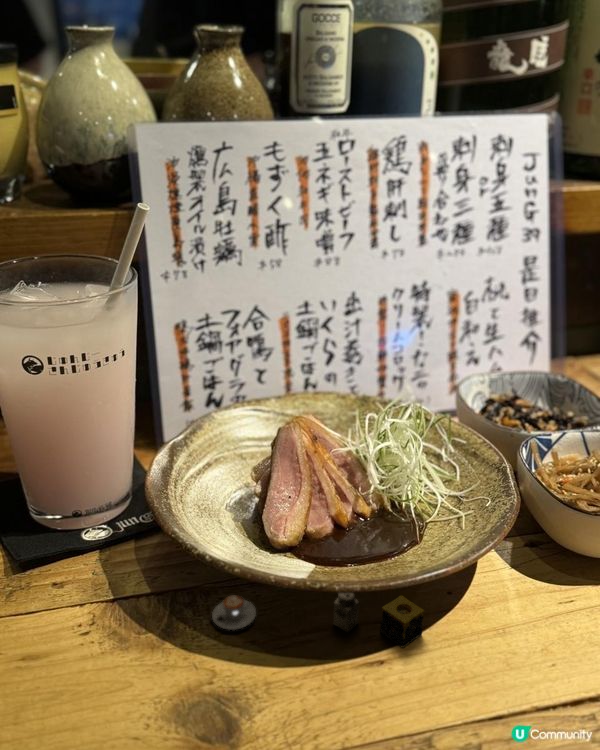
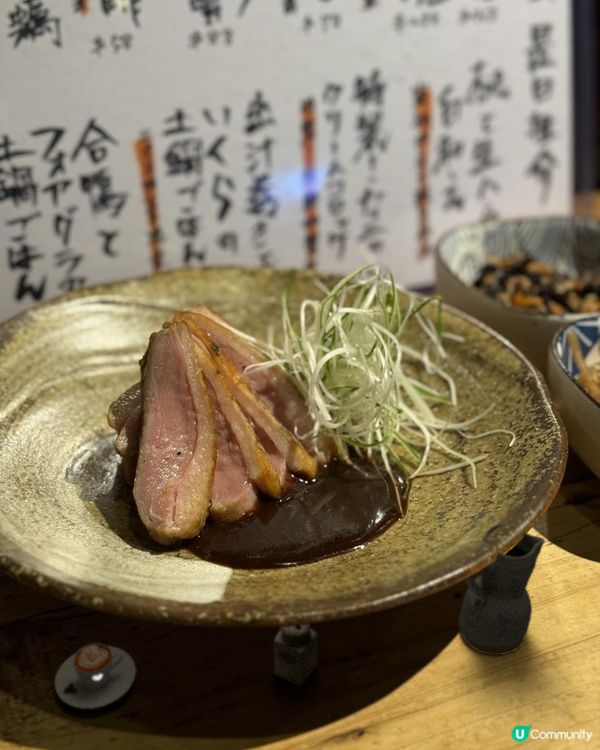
ceramic pitcher: none [444,548,496,629] -> present [458,524,545,655]
candle: present [380,596,424,648] -> none [355,614,430,704]

